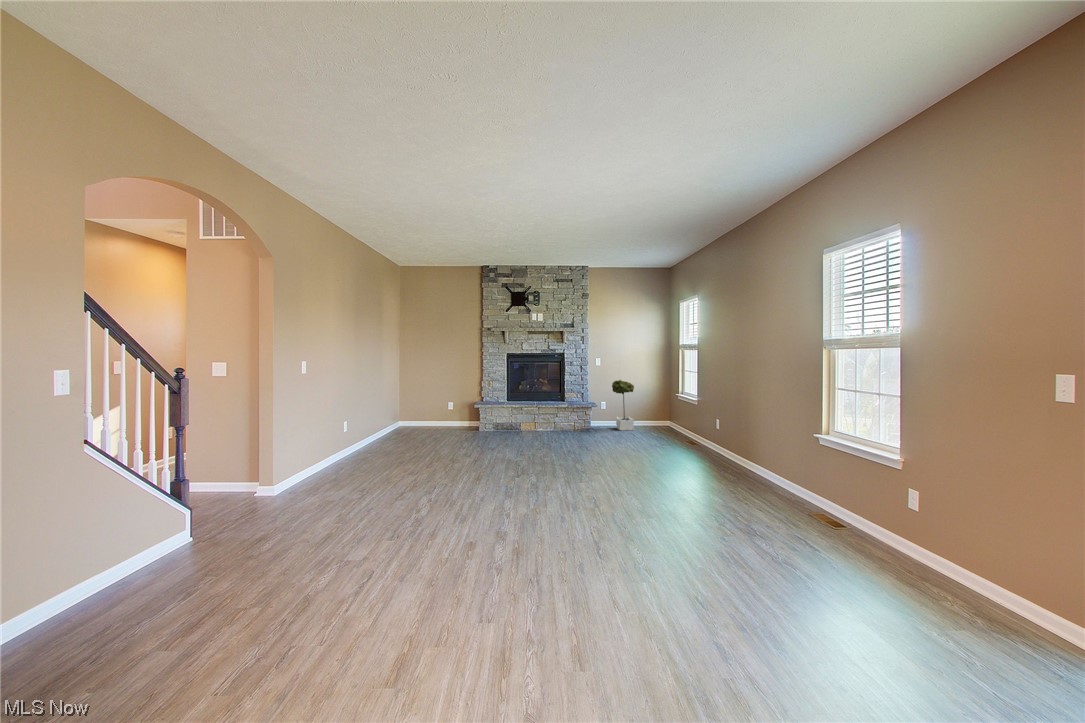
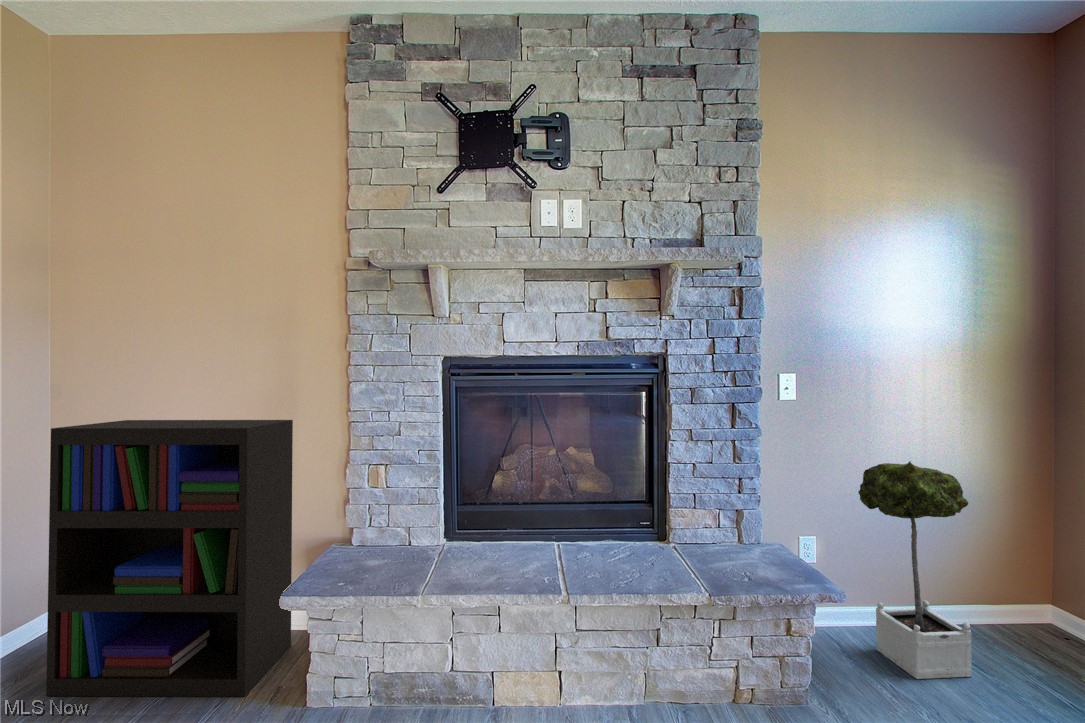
bookshelf: none [419,370,468,432] -> present [46,420,293,697]

